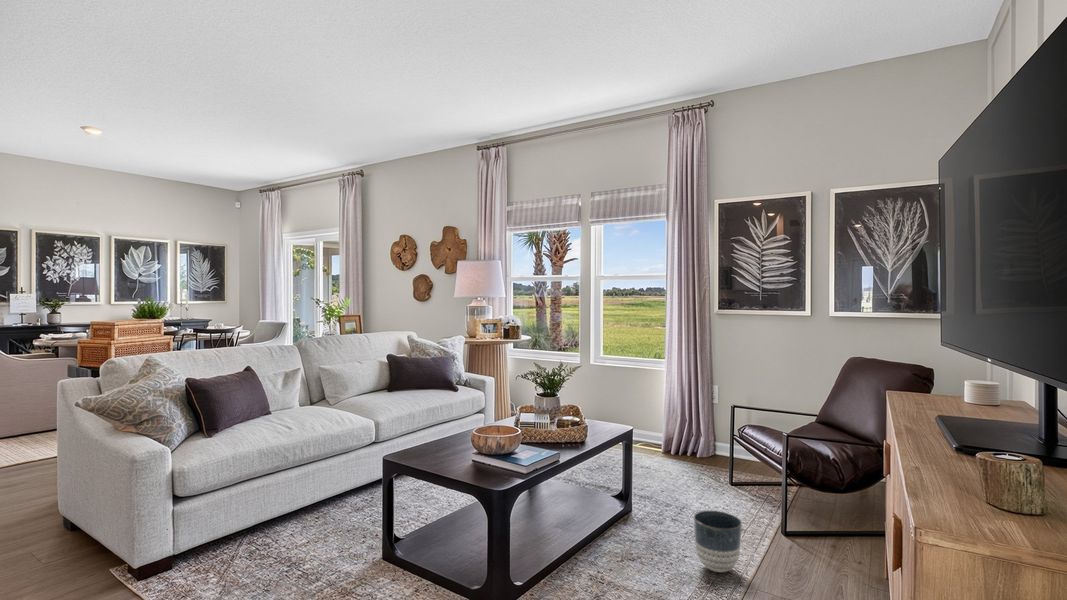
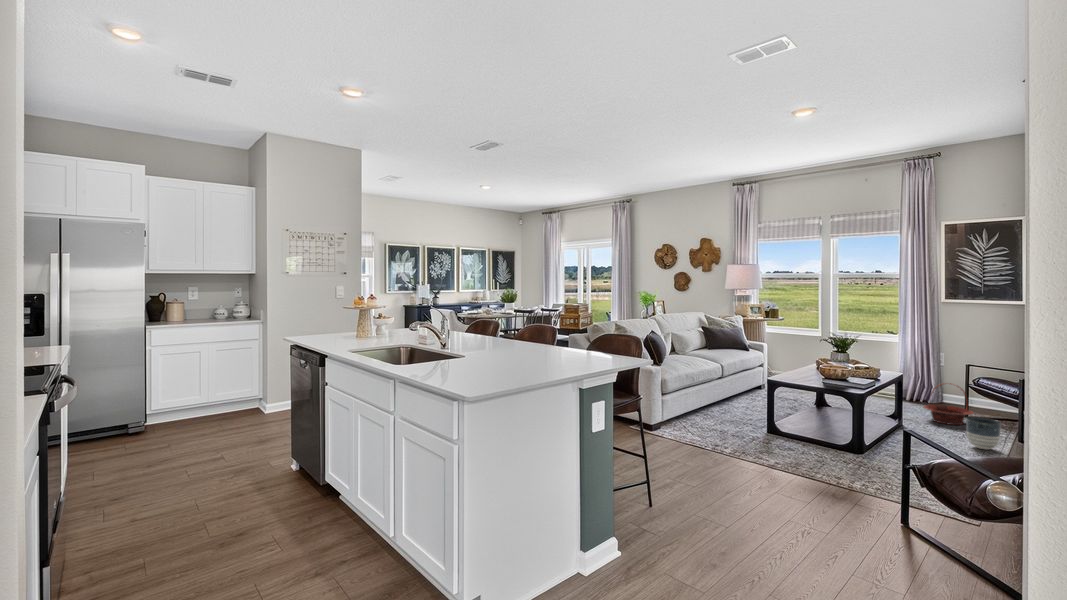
basket: none [668,442,733,510] -> present [924,383,973,425]

